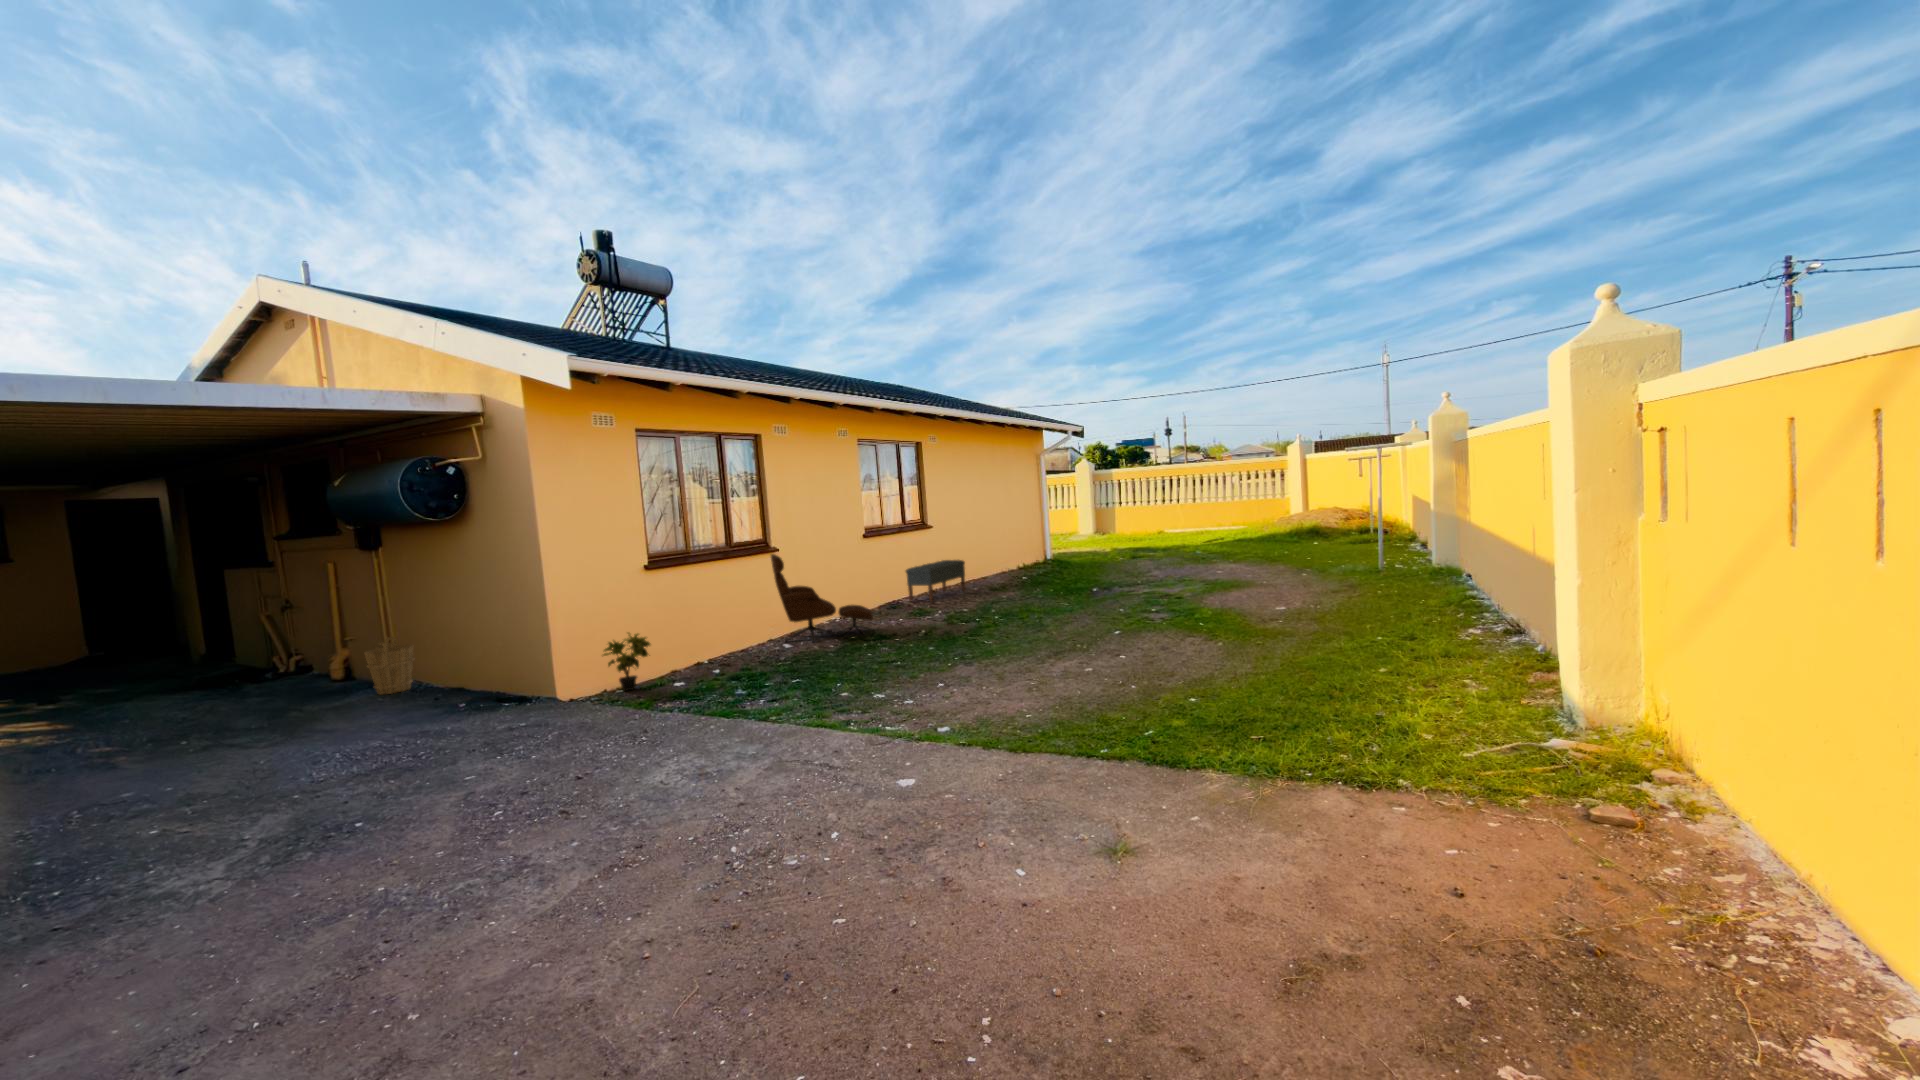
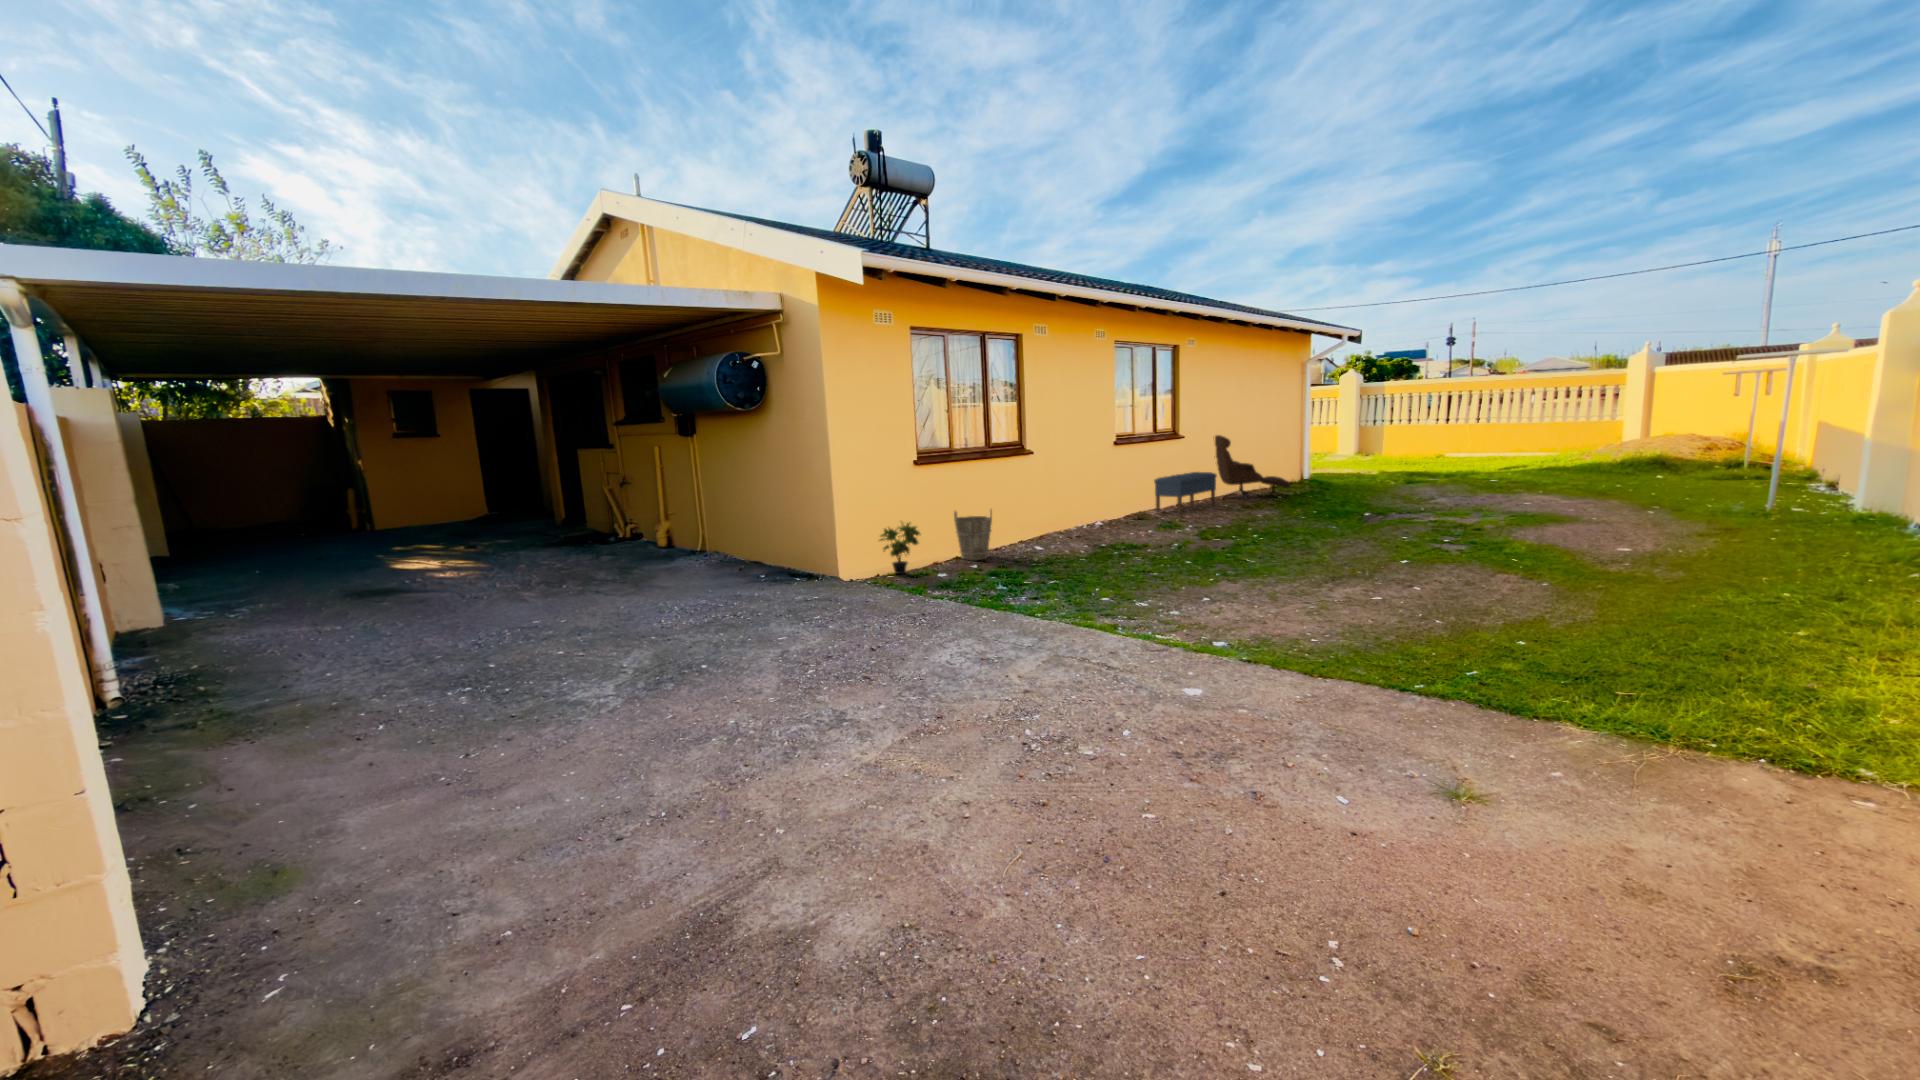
lounge chair: present [771,554,873,642] -> present [1215,435,1290,499]
bucket: present [365,637,414,694] -> present [954,510,992,560]

